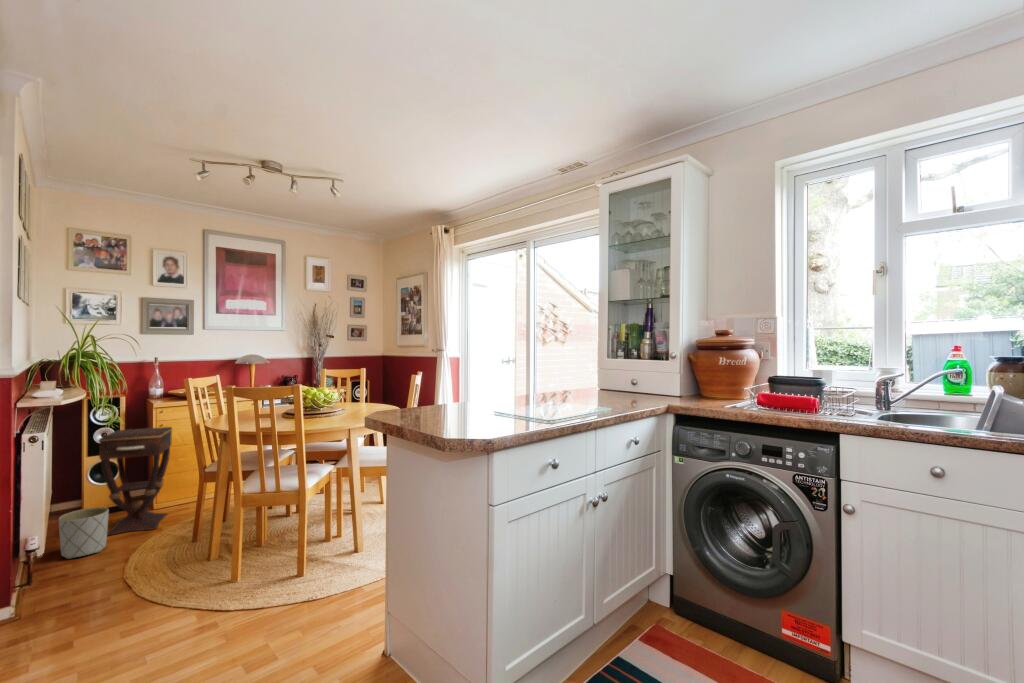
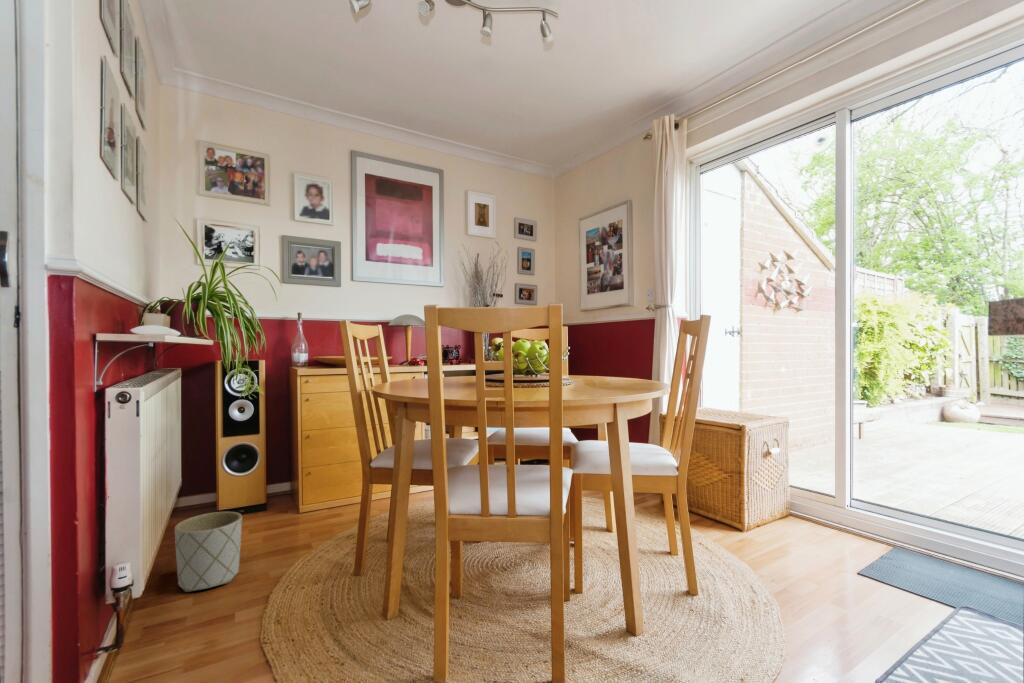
side table: present [99,427,172,536] -> none [230,400,322,552]

